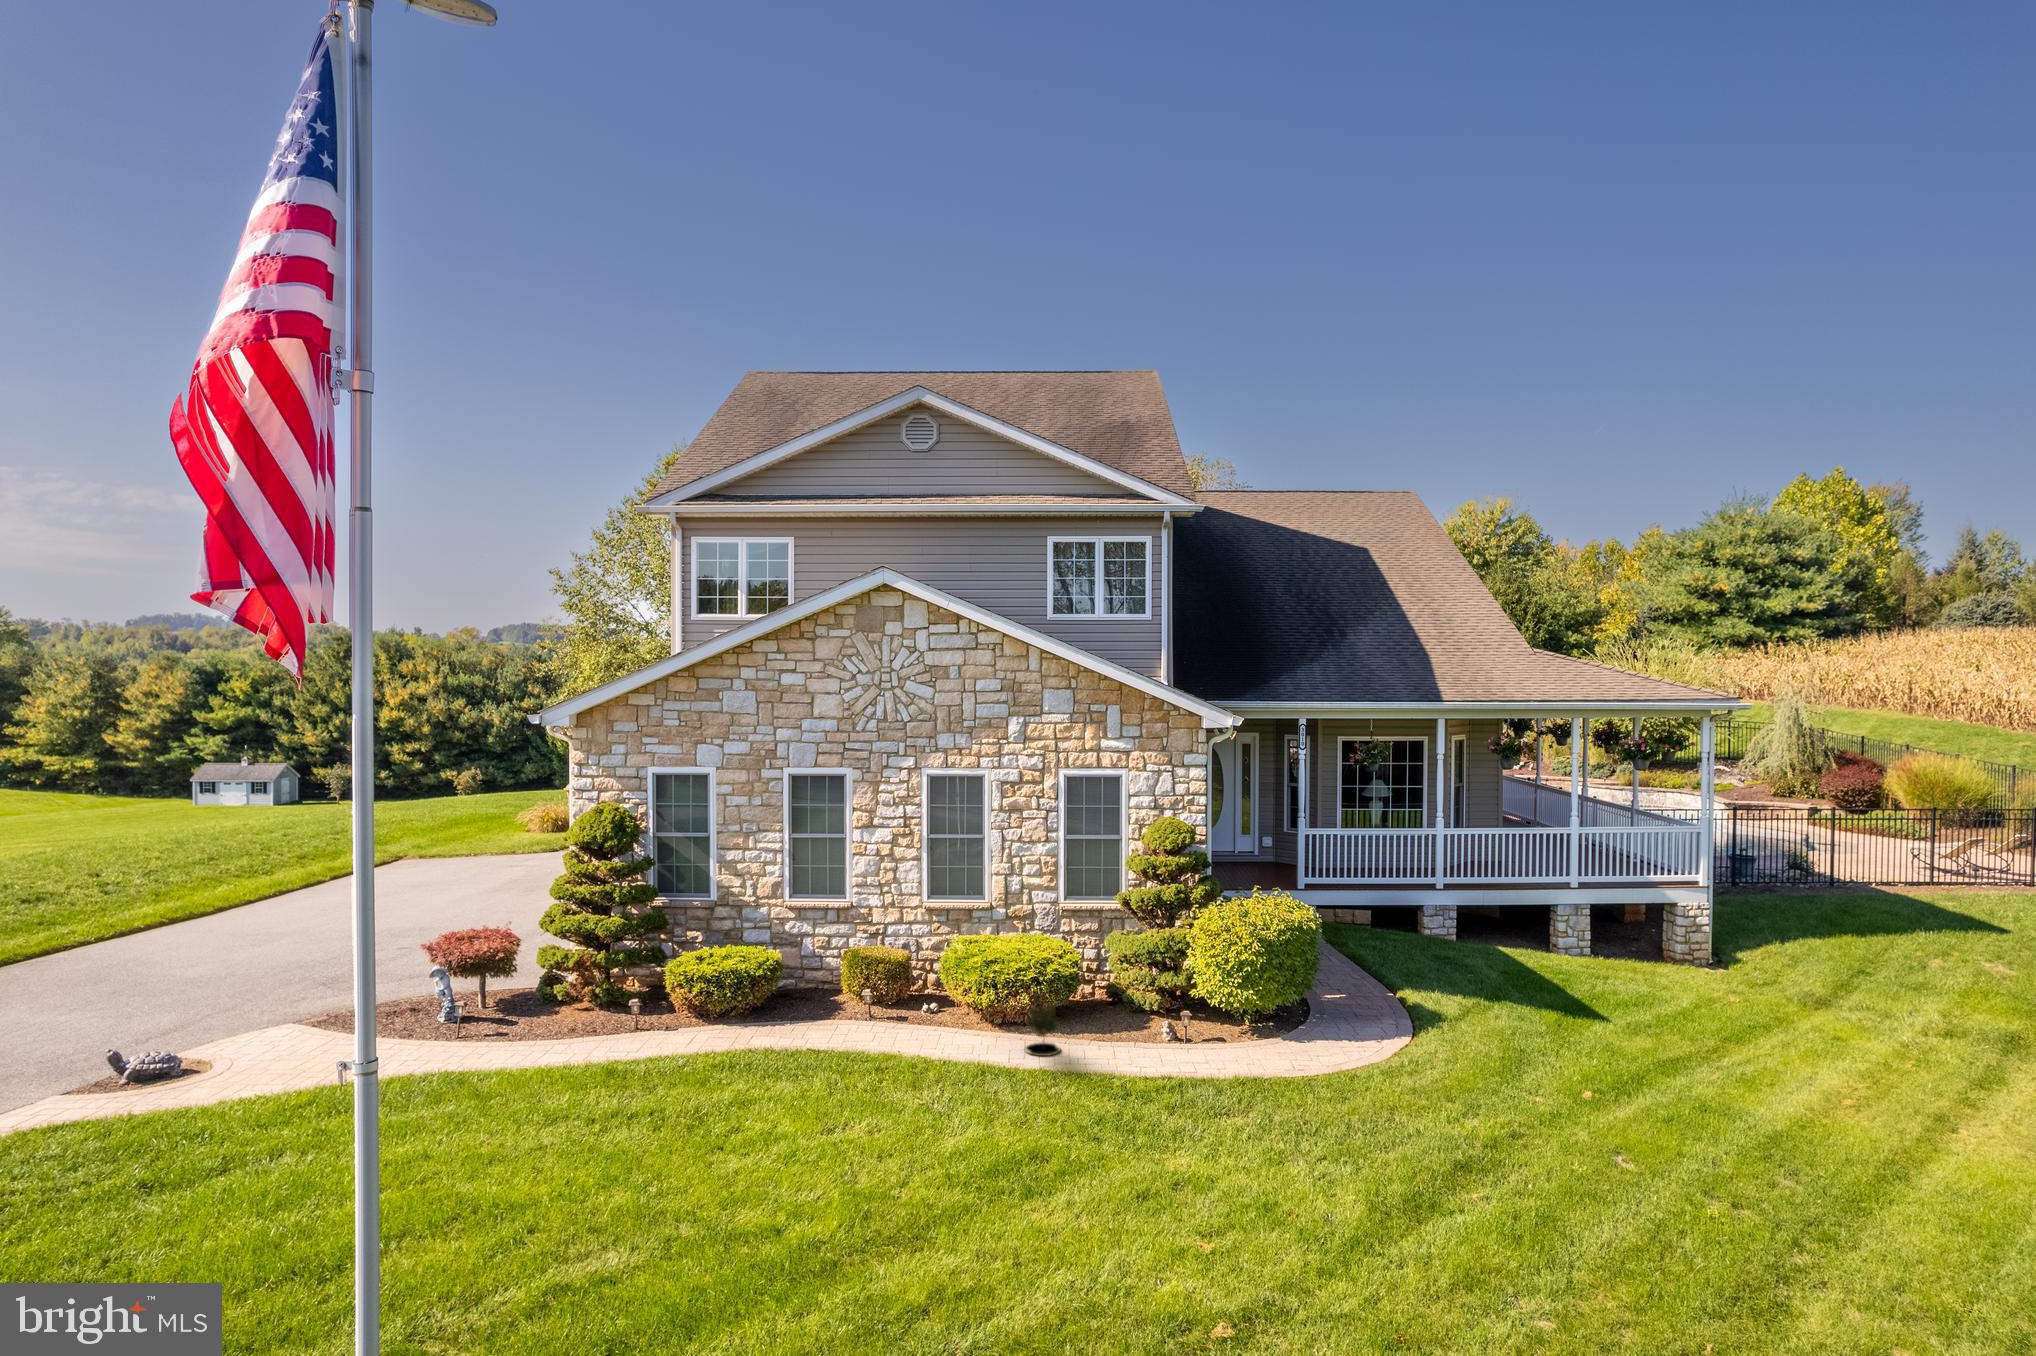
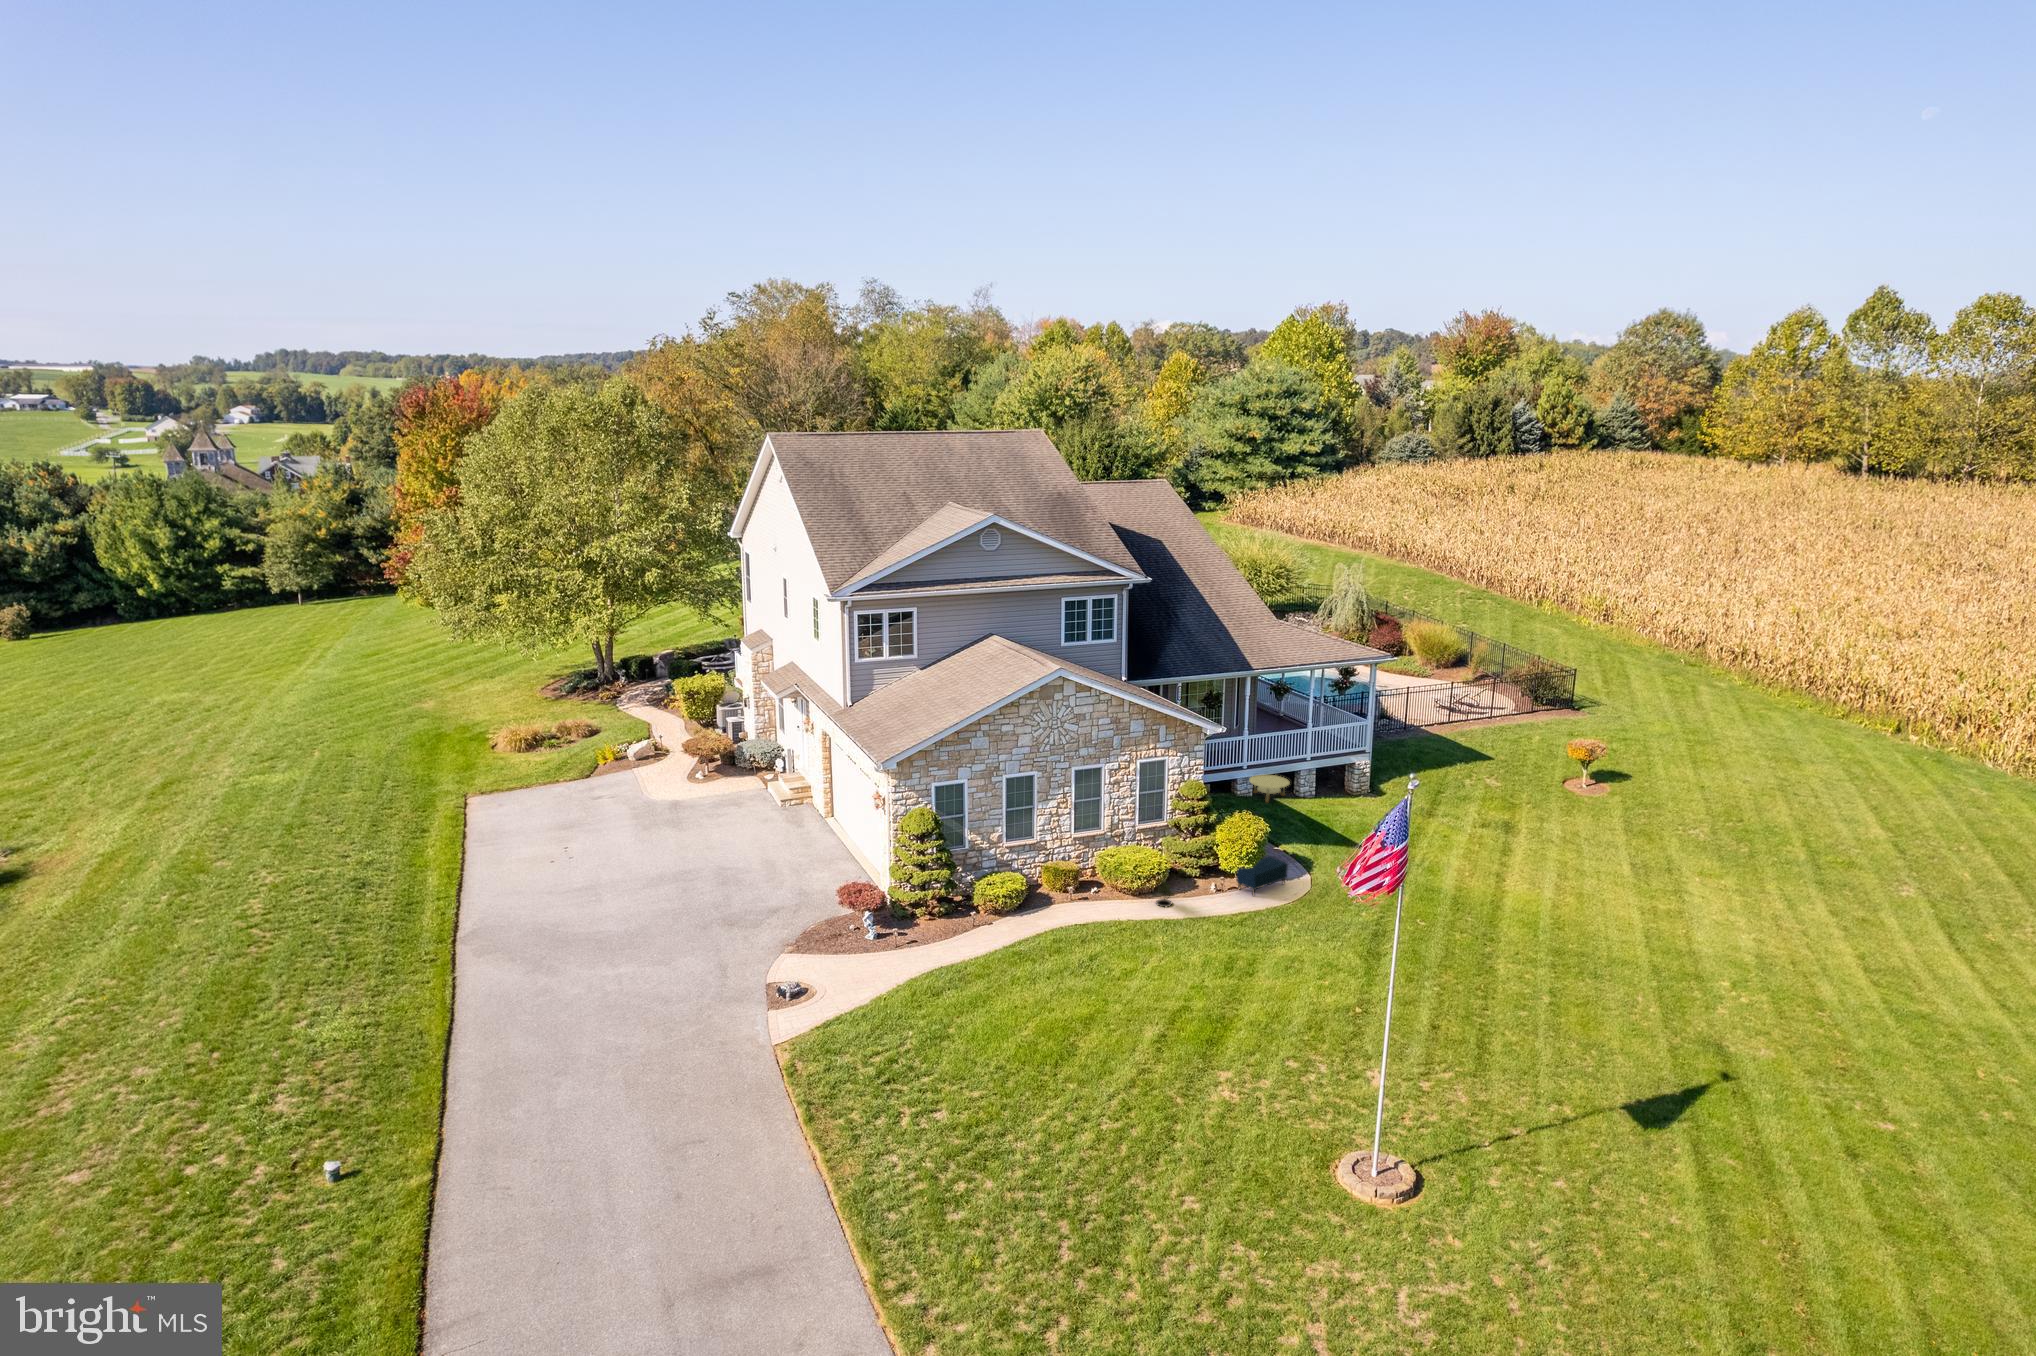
round table: none [1439,904,1523,951] -> present [1249,775,1290,802]
bench: none [1224,994,1347,1066] -> present [1237,857,1288,895]

